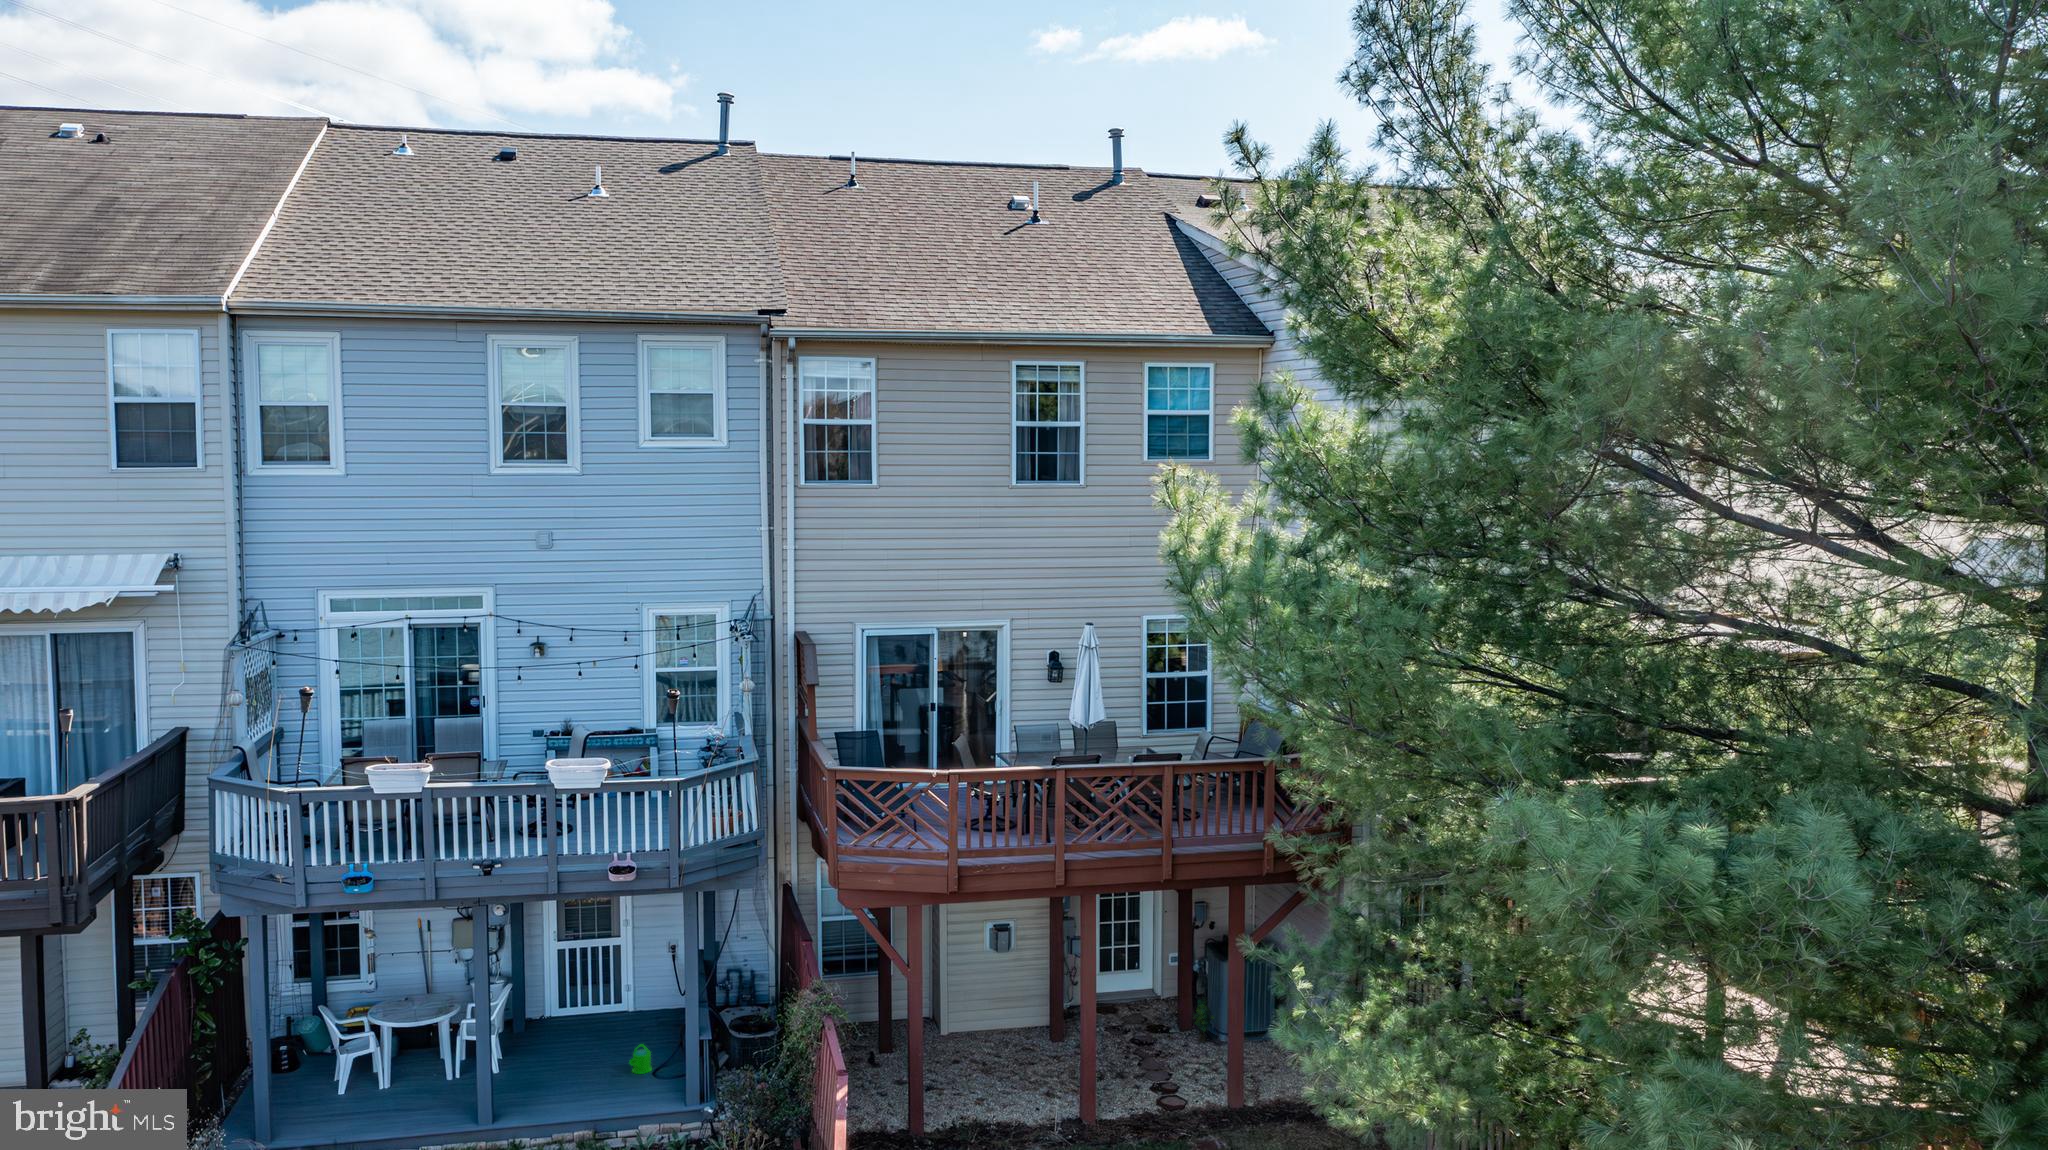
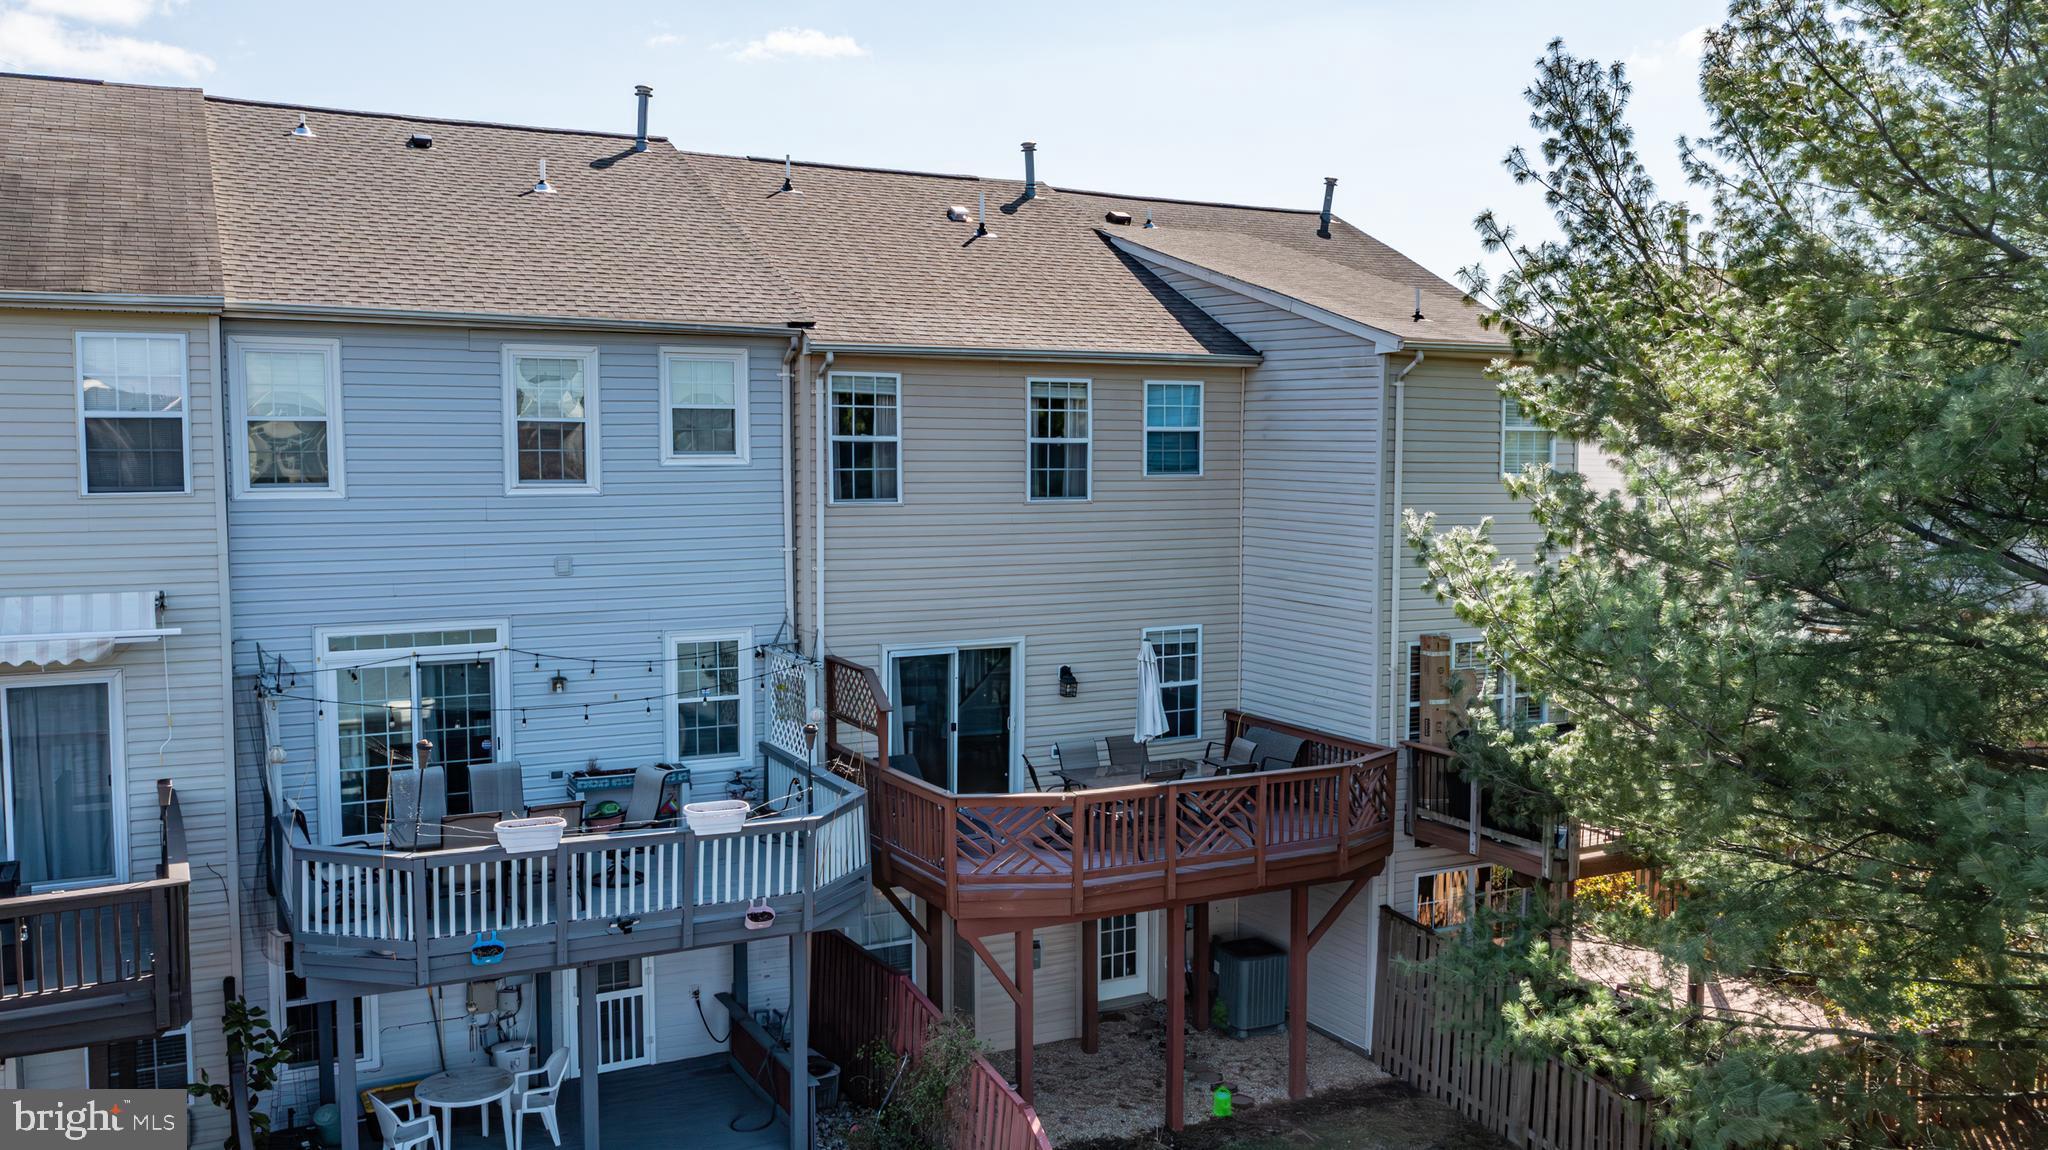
watering can: present [629,1044,652,1074] -> present [1213,1087,1232,1116]

